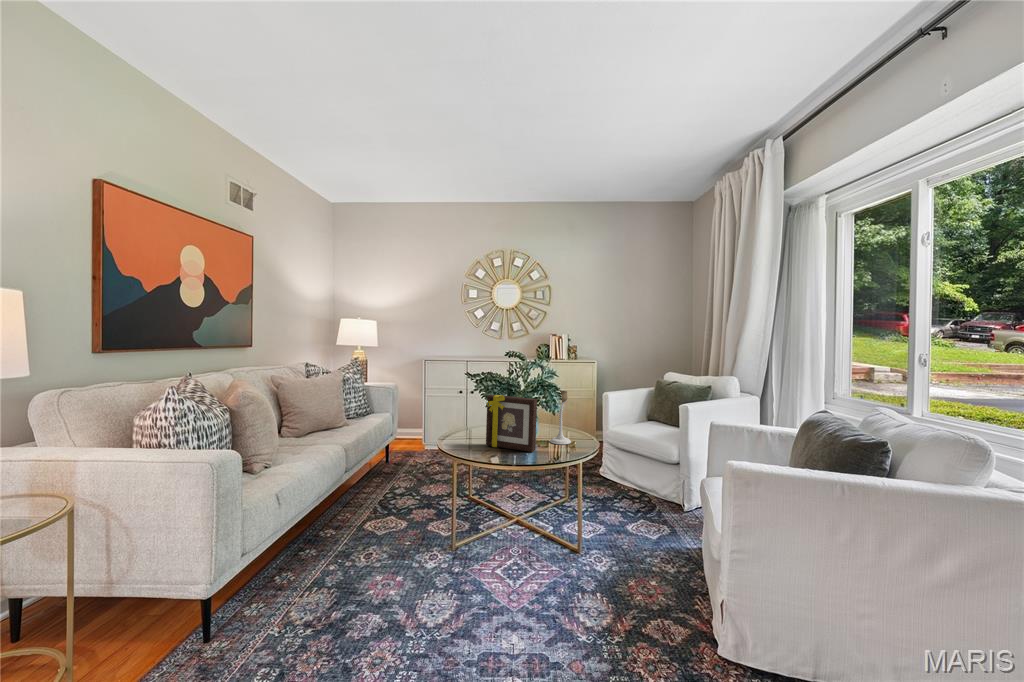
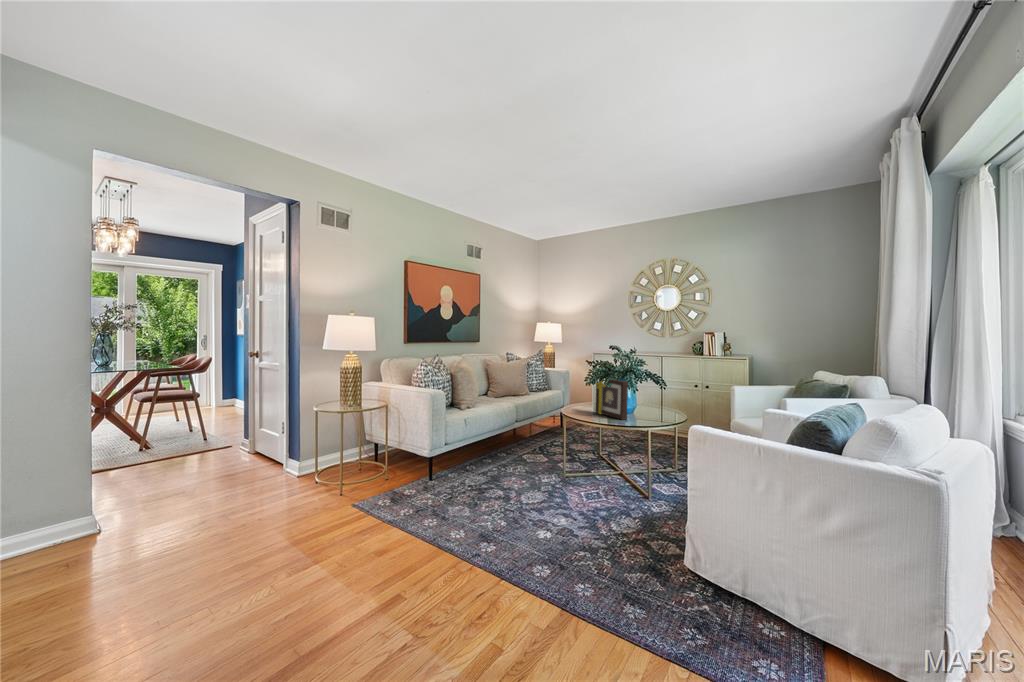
candle holder: present [550,391,571,444] -> none [646,378,664,419]

